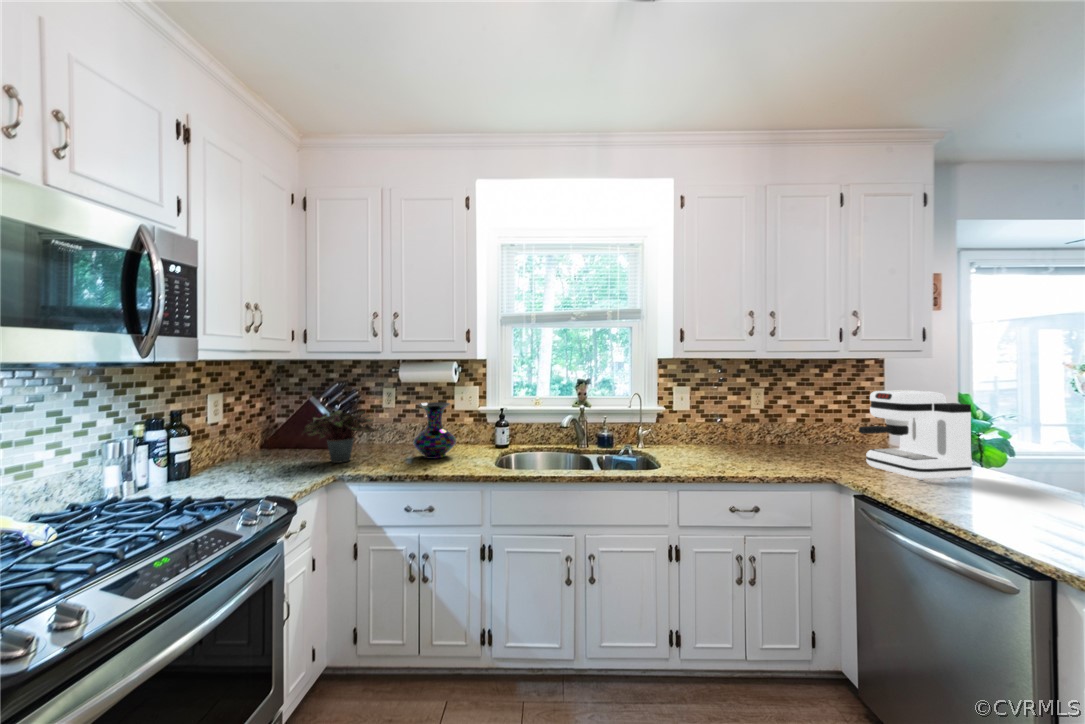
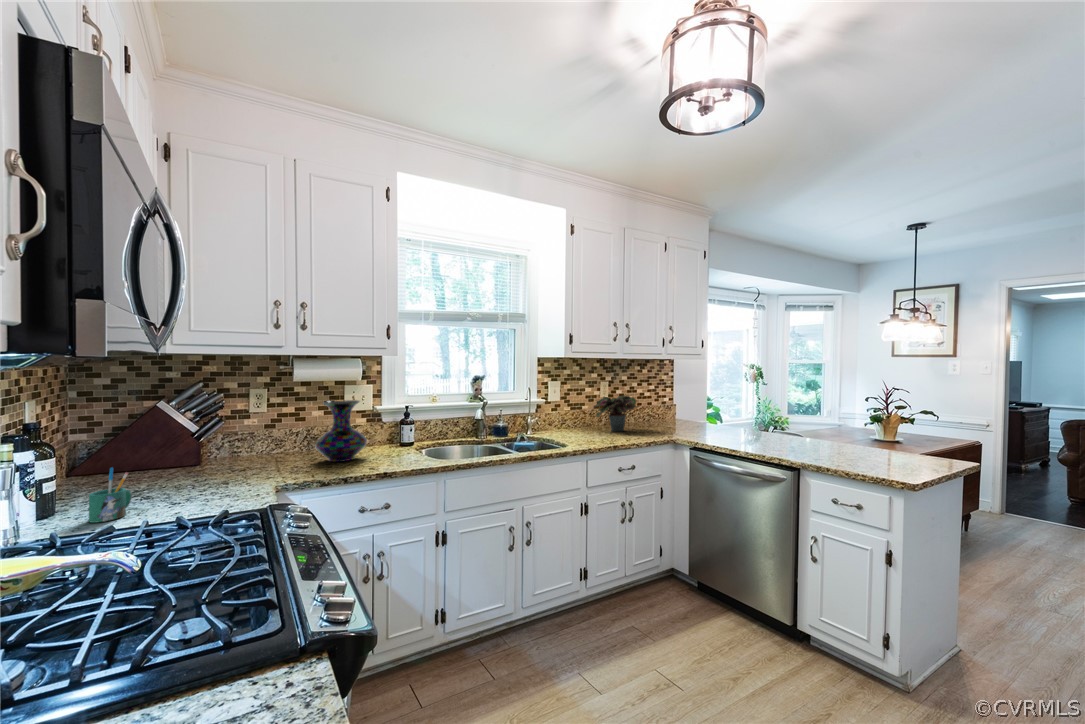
coffee maker: present [859,390,972,480] -> none [683,378,739,435]
potted plant: present [302,410,374,463] -> present [595,395,639,431]
mug: none [236,449,264,487] -> present [89,468,131,523]

